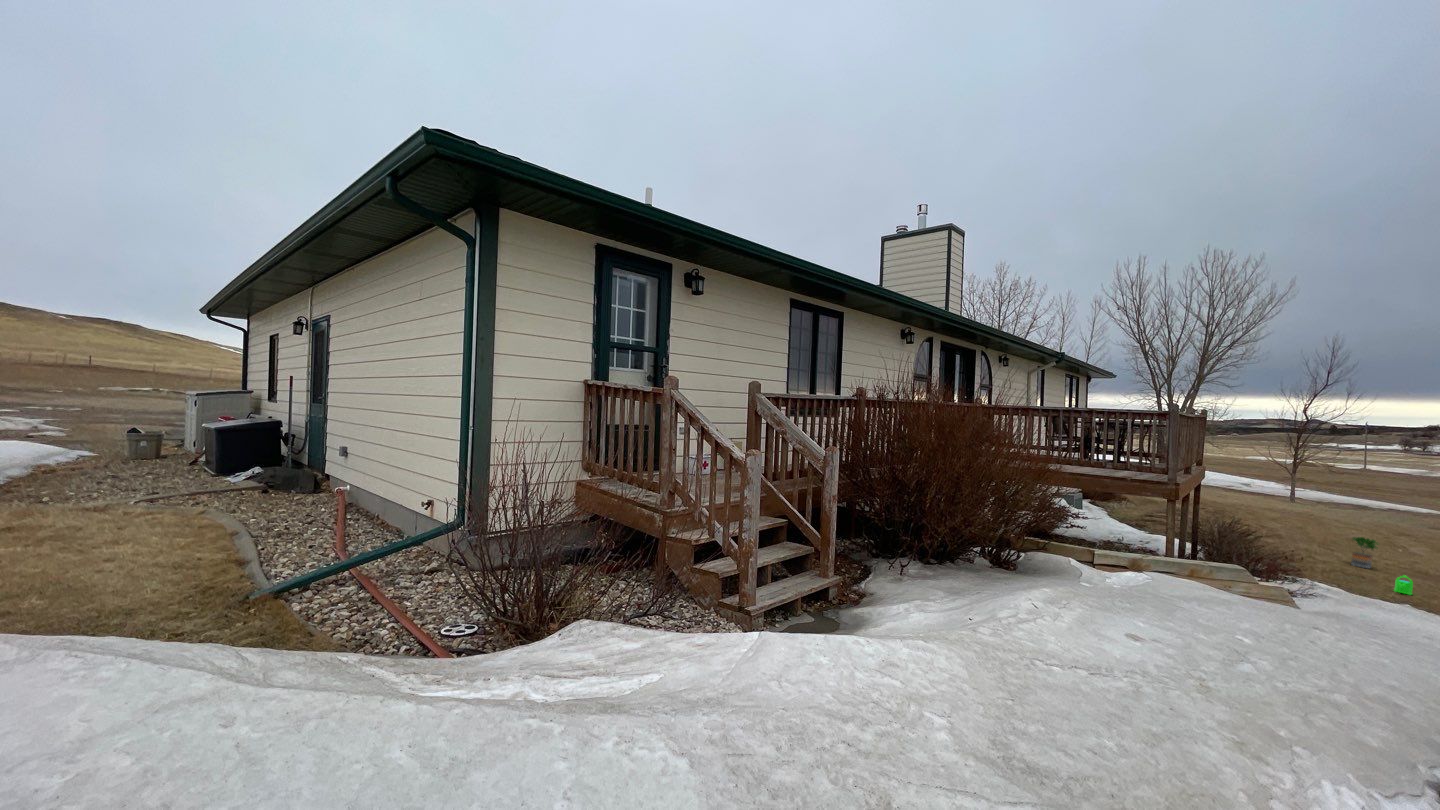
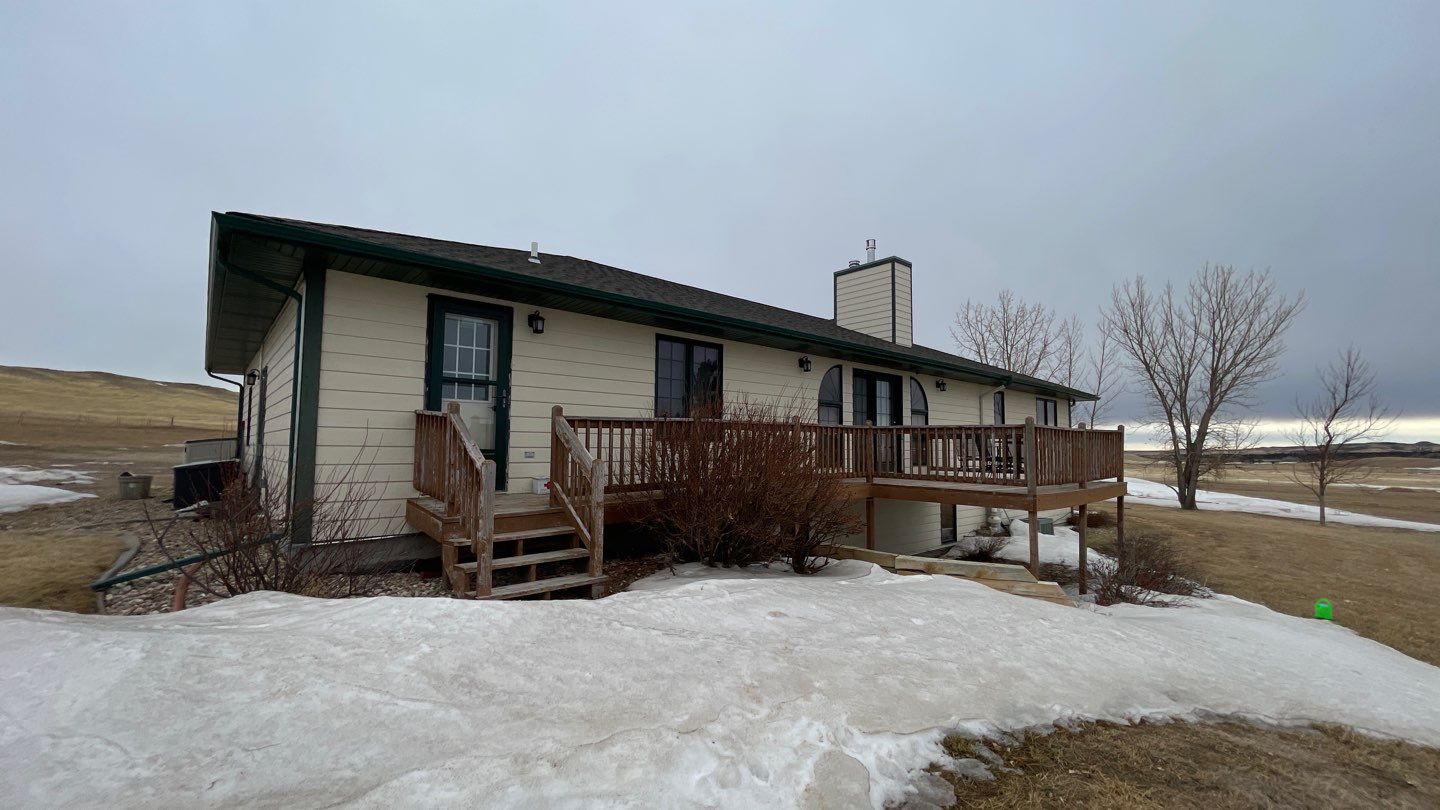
potted tree: present [1351,537,1378,568] -> none [1297,561,1327,596]

